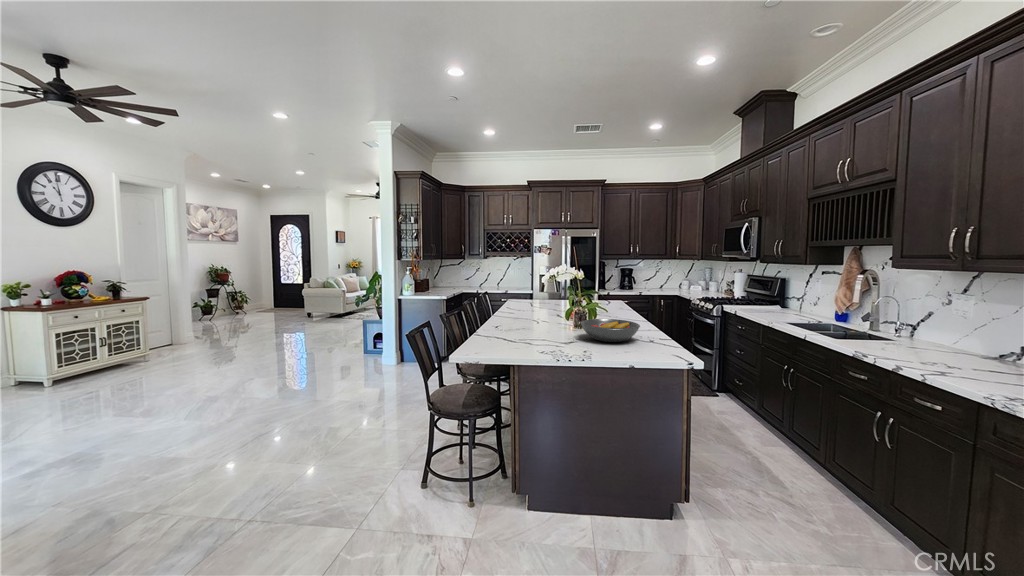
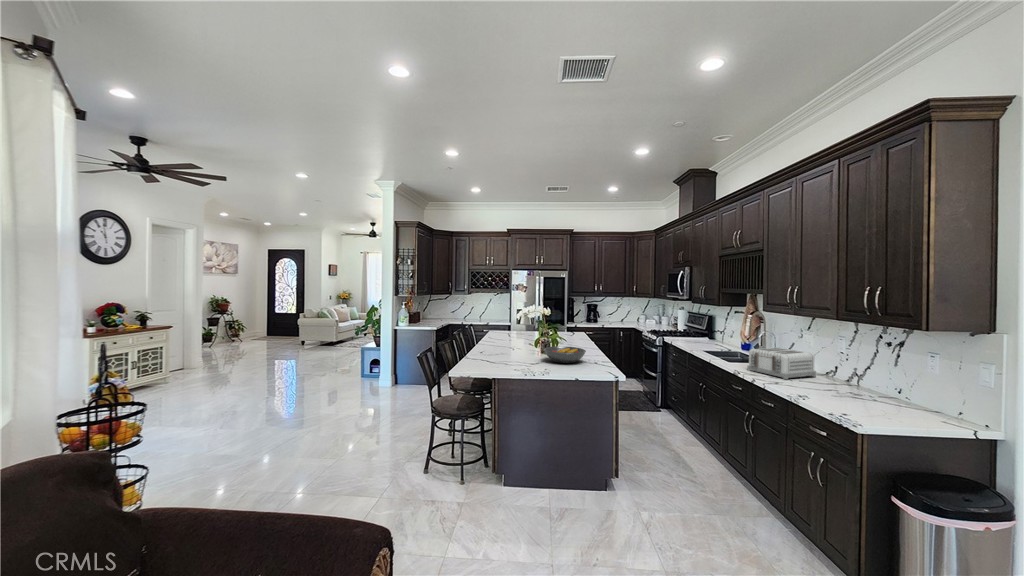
toaster: none [878,319,996,368] -> present [747,348,816,379]

